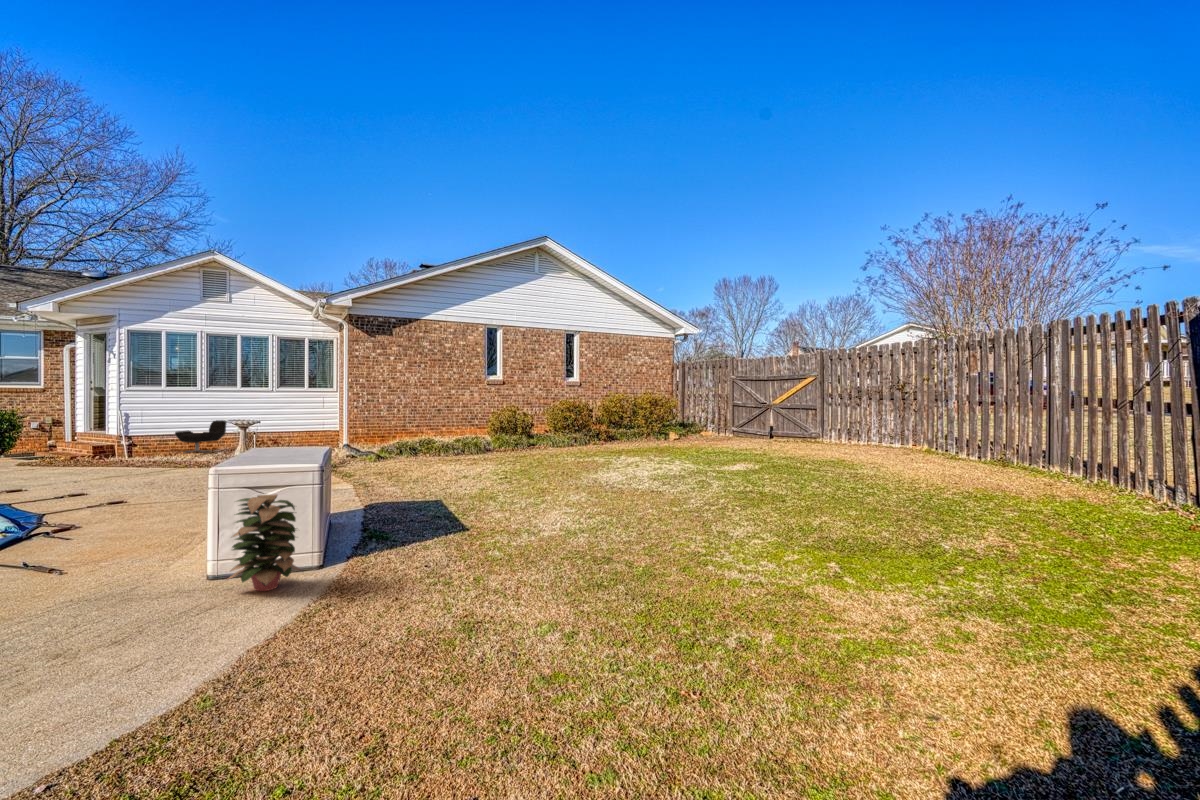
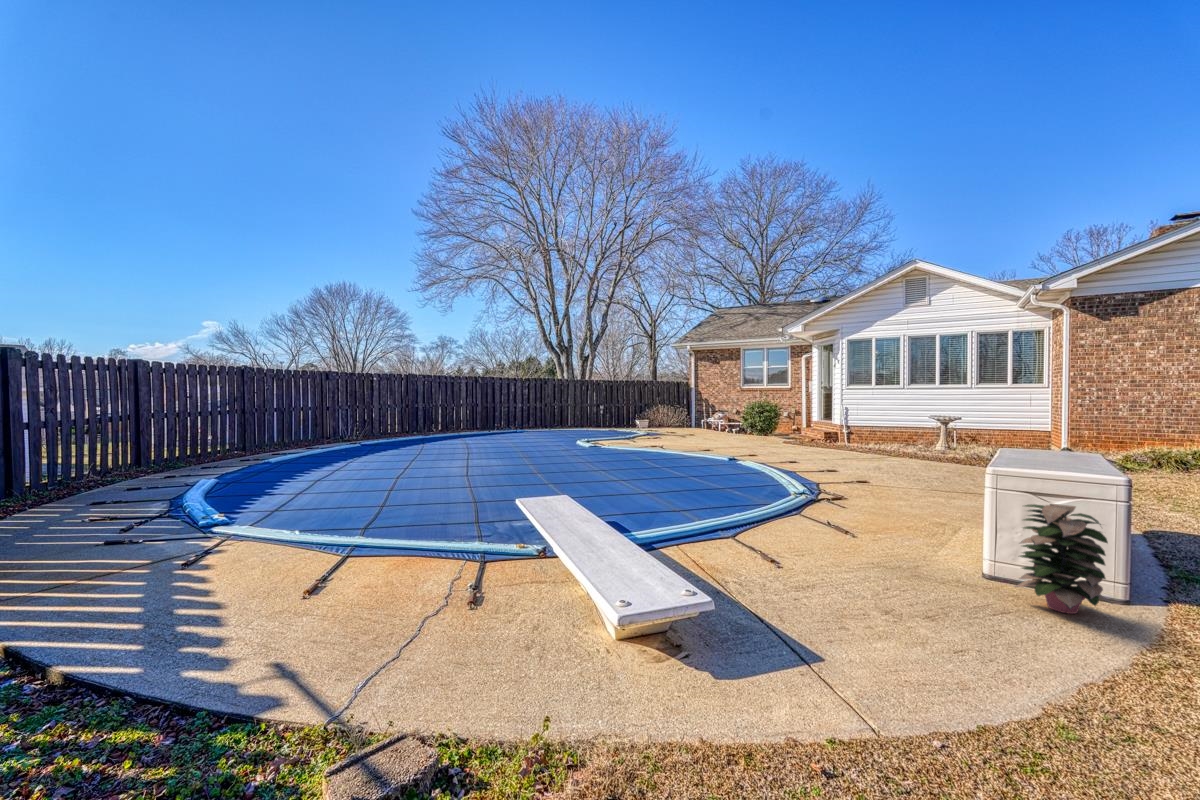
lounge chair: present [175,420,227,452] -> none [883,415,927,445]

